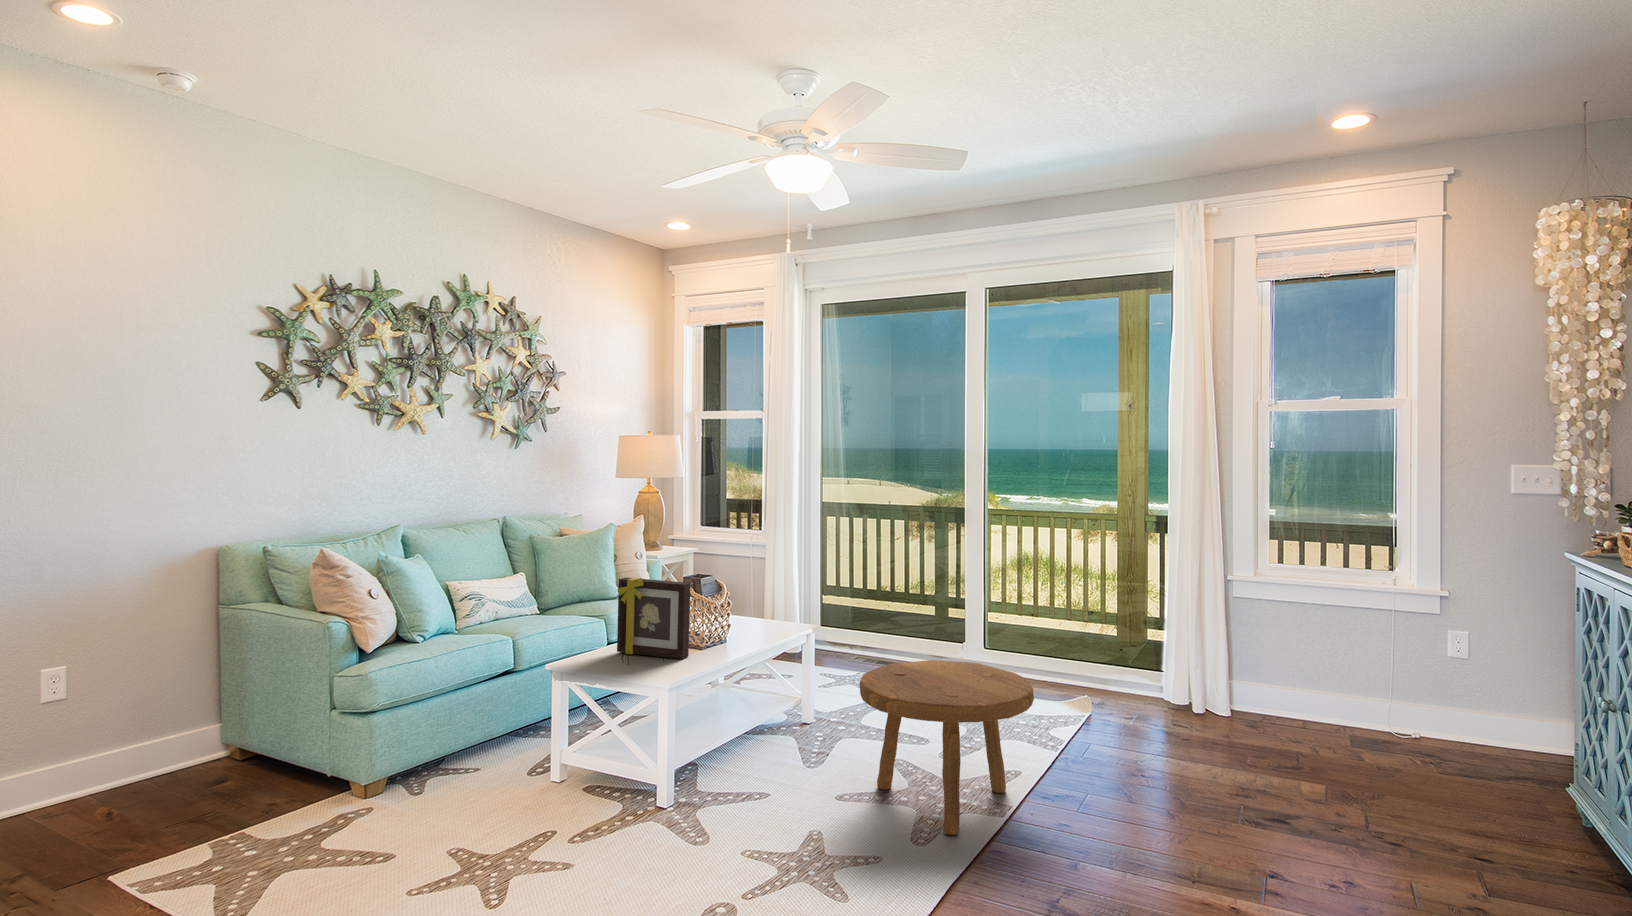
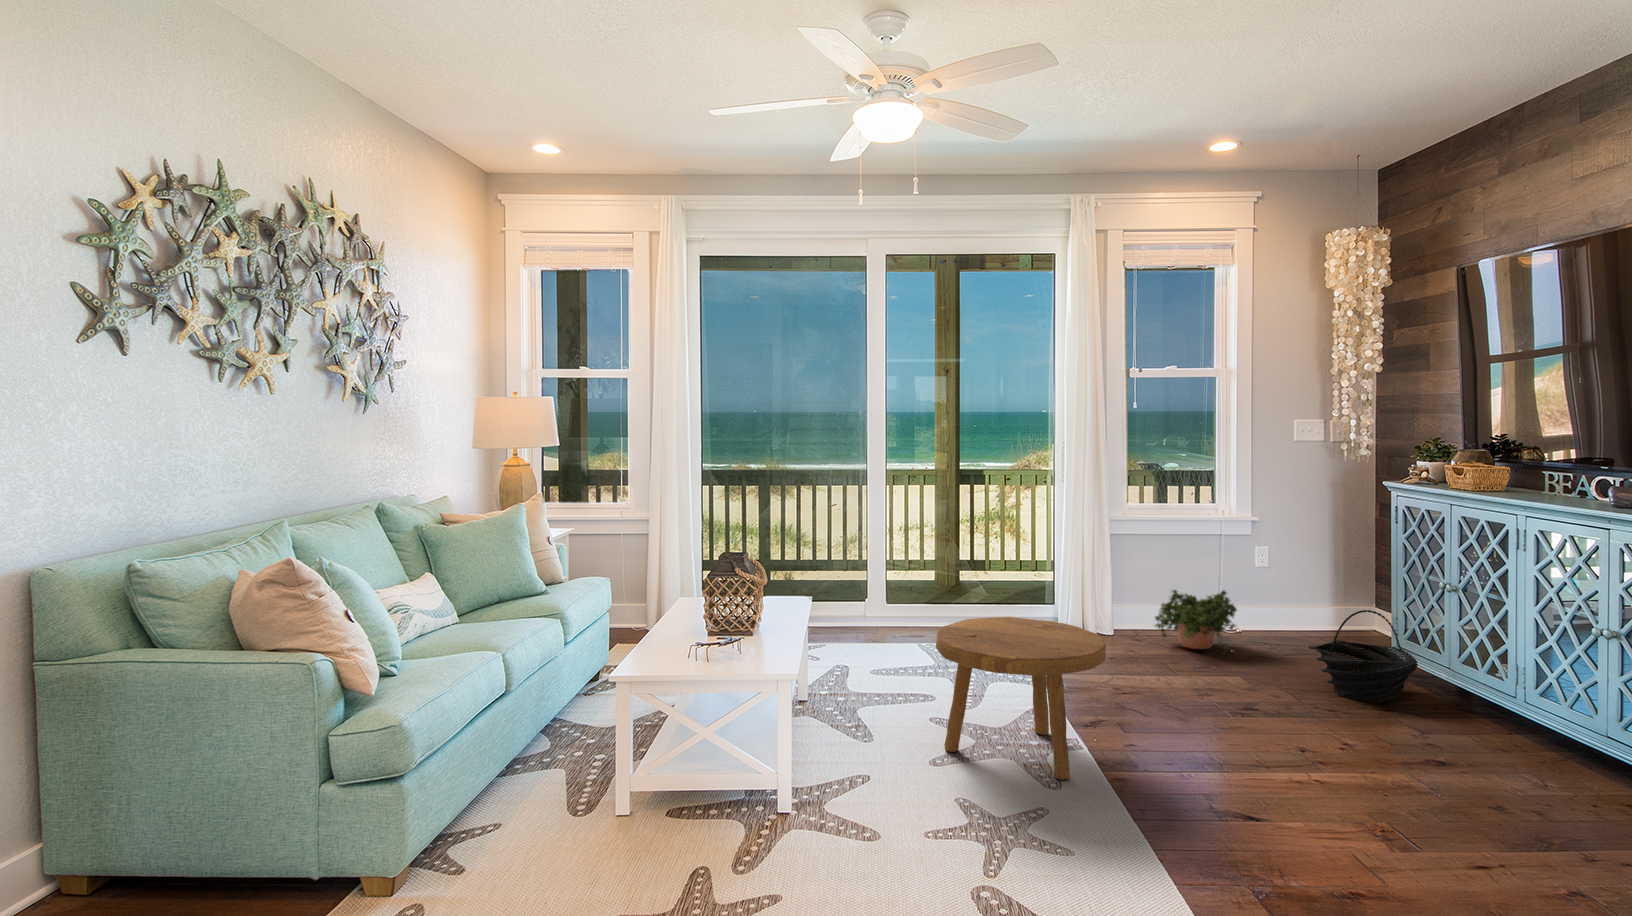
picture frame: present [617,578,690,659] -> none [661,563,748,653]
potted plant: none [1279,666,1392,754] -> present [1155,590,1237,654]
basket: none [1424,716,1581,843] -> present [1309,610,1418,703]

